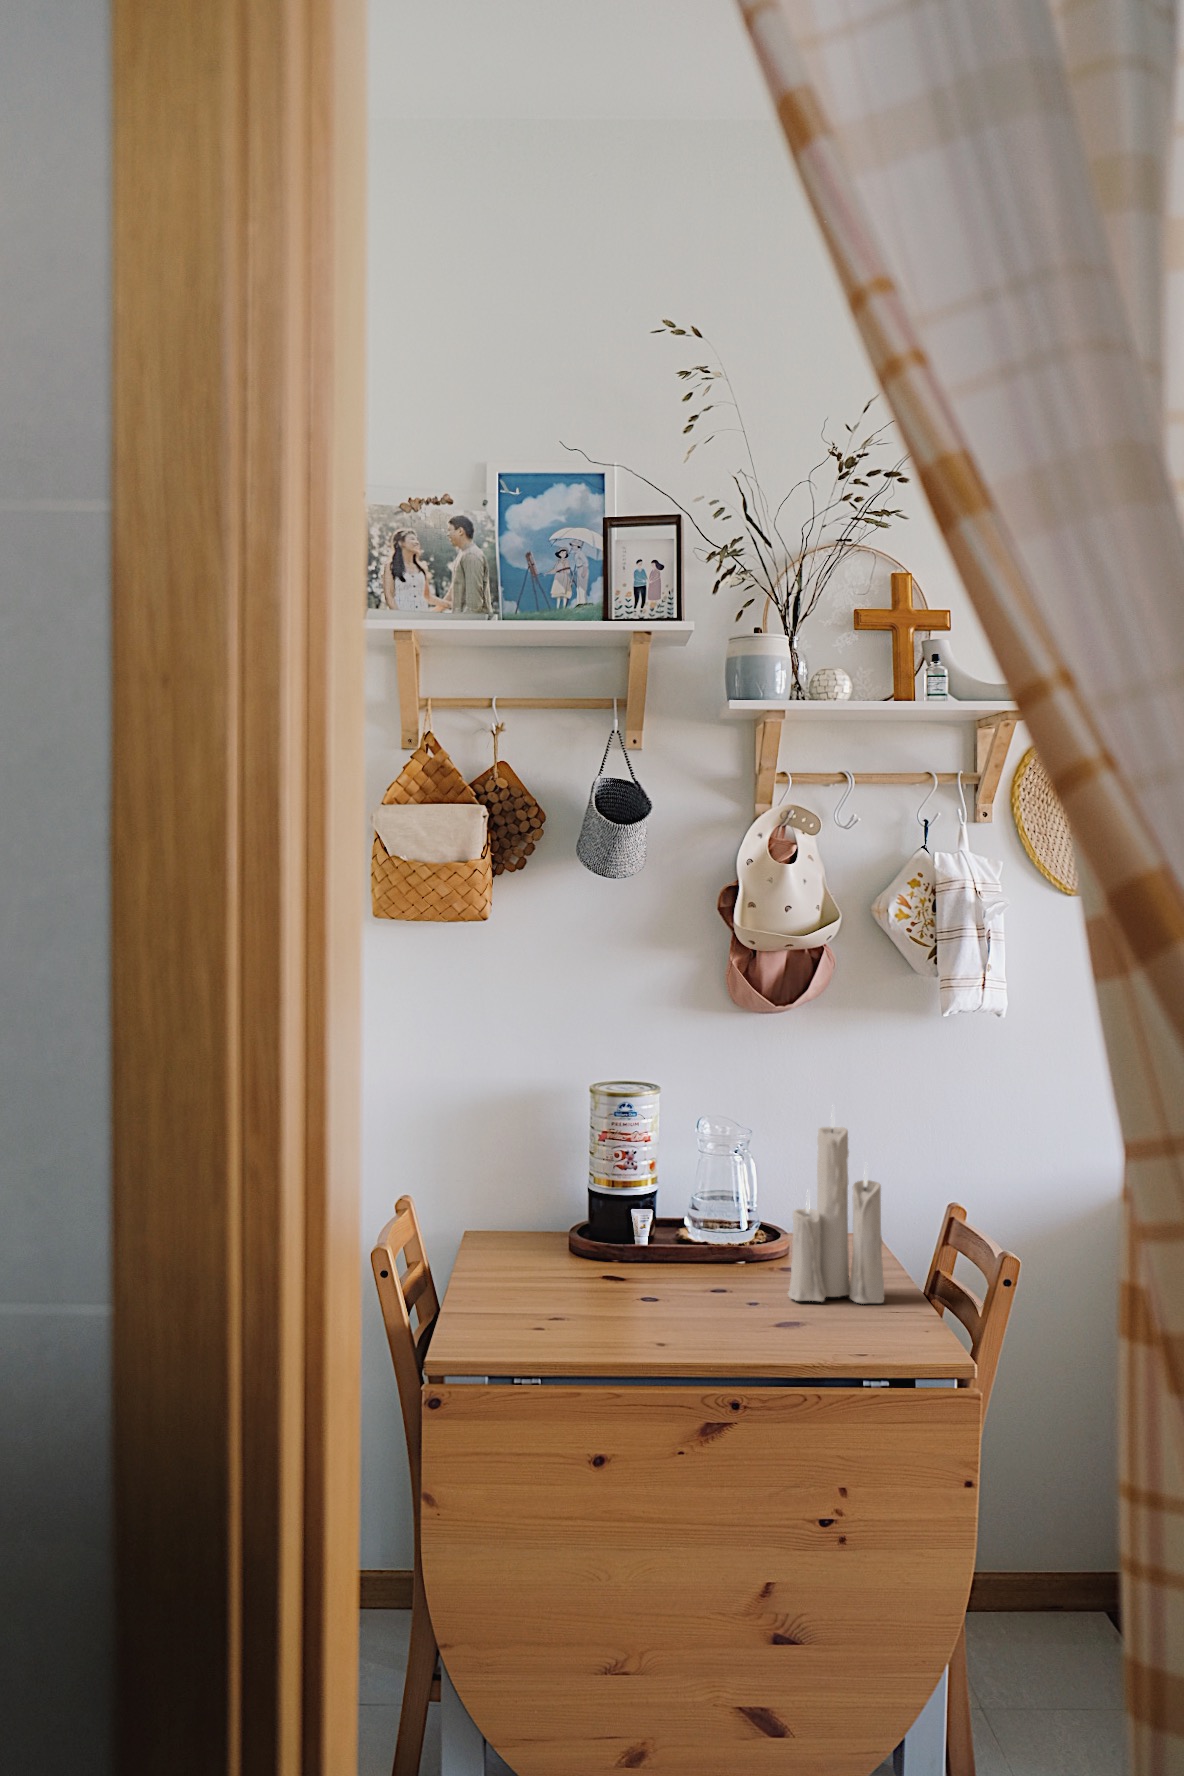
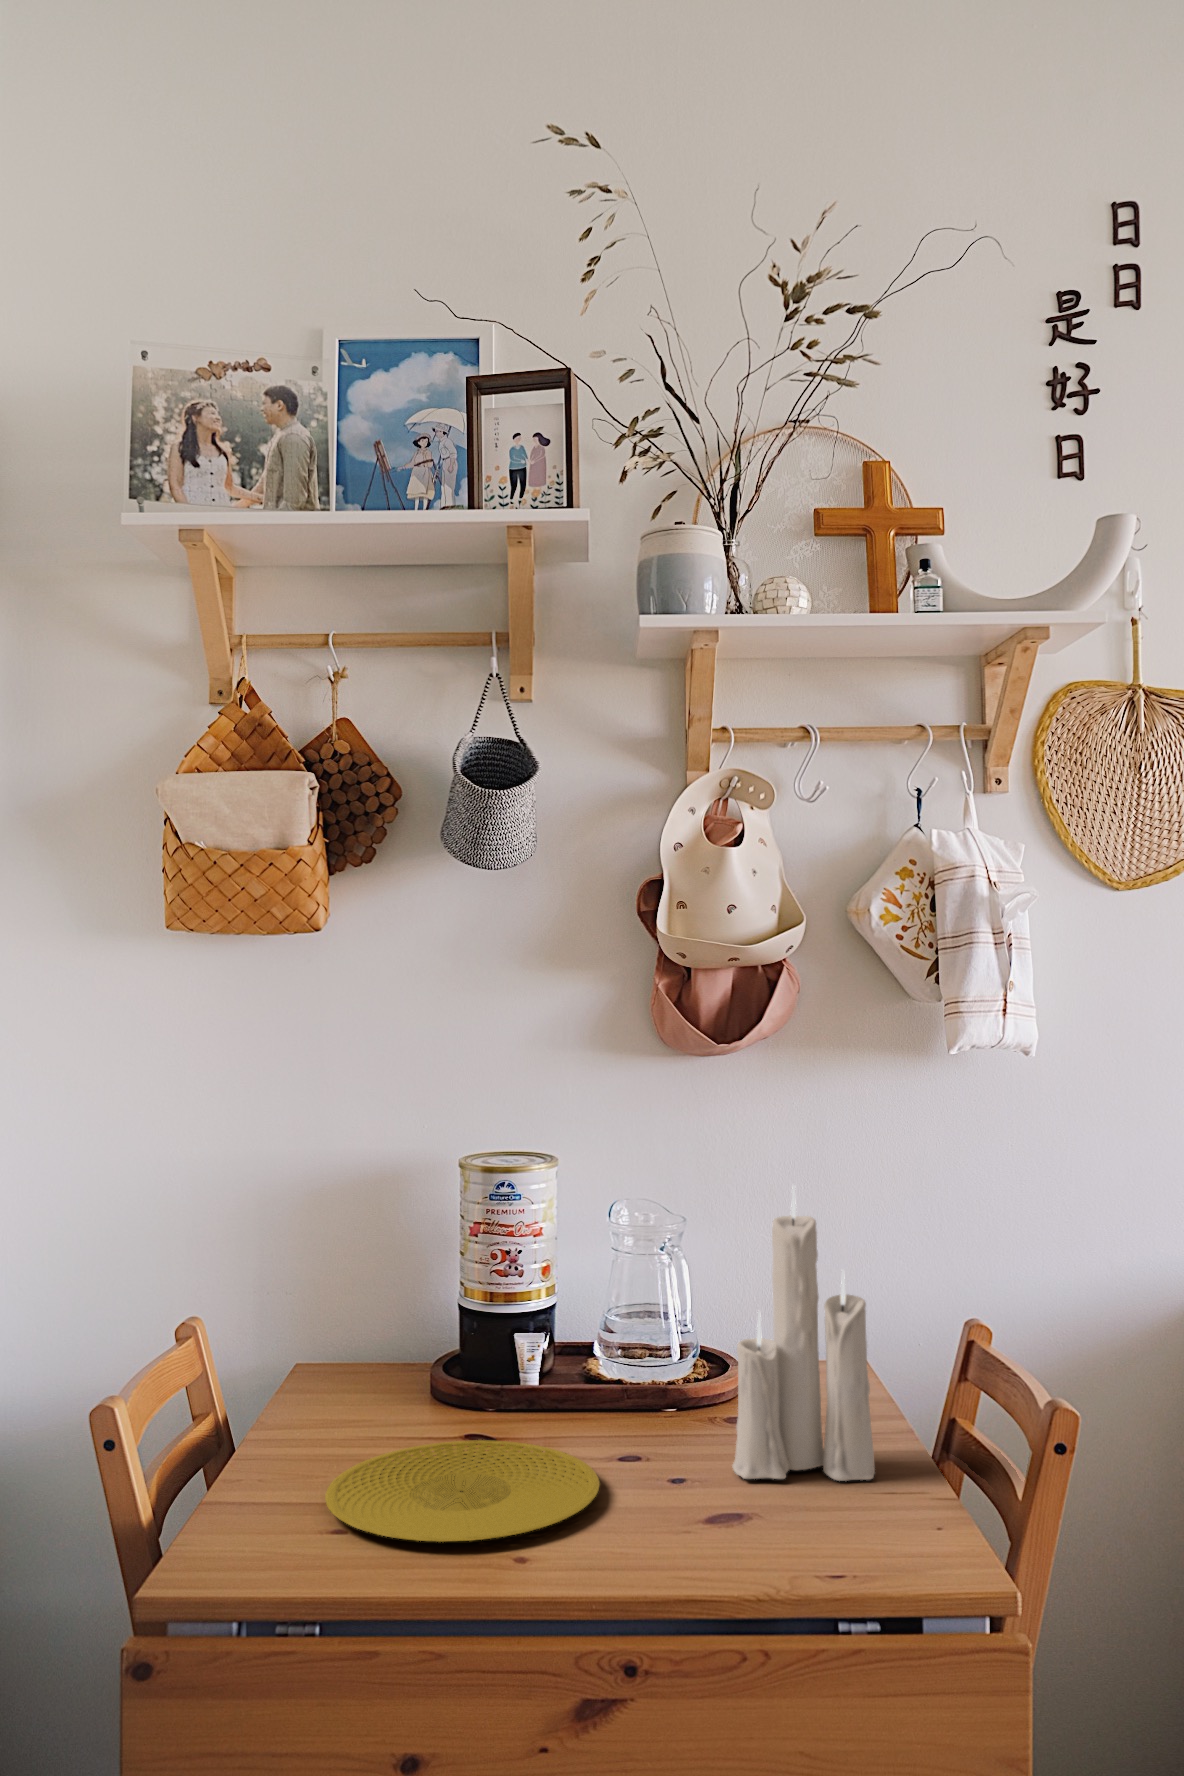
plate: none [518,1276,700,1328] -> present [325,1440,599,1542]

